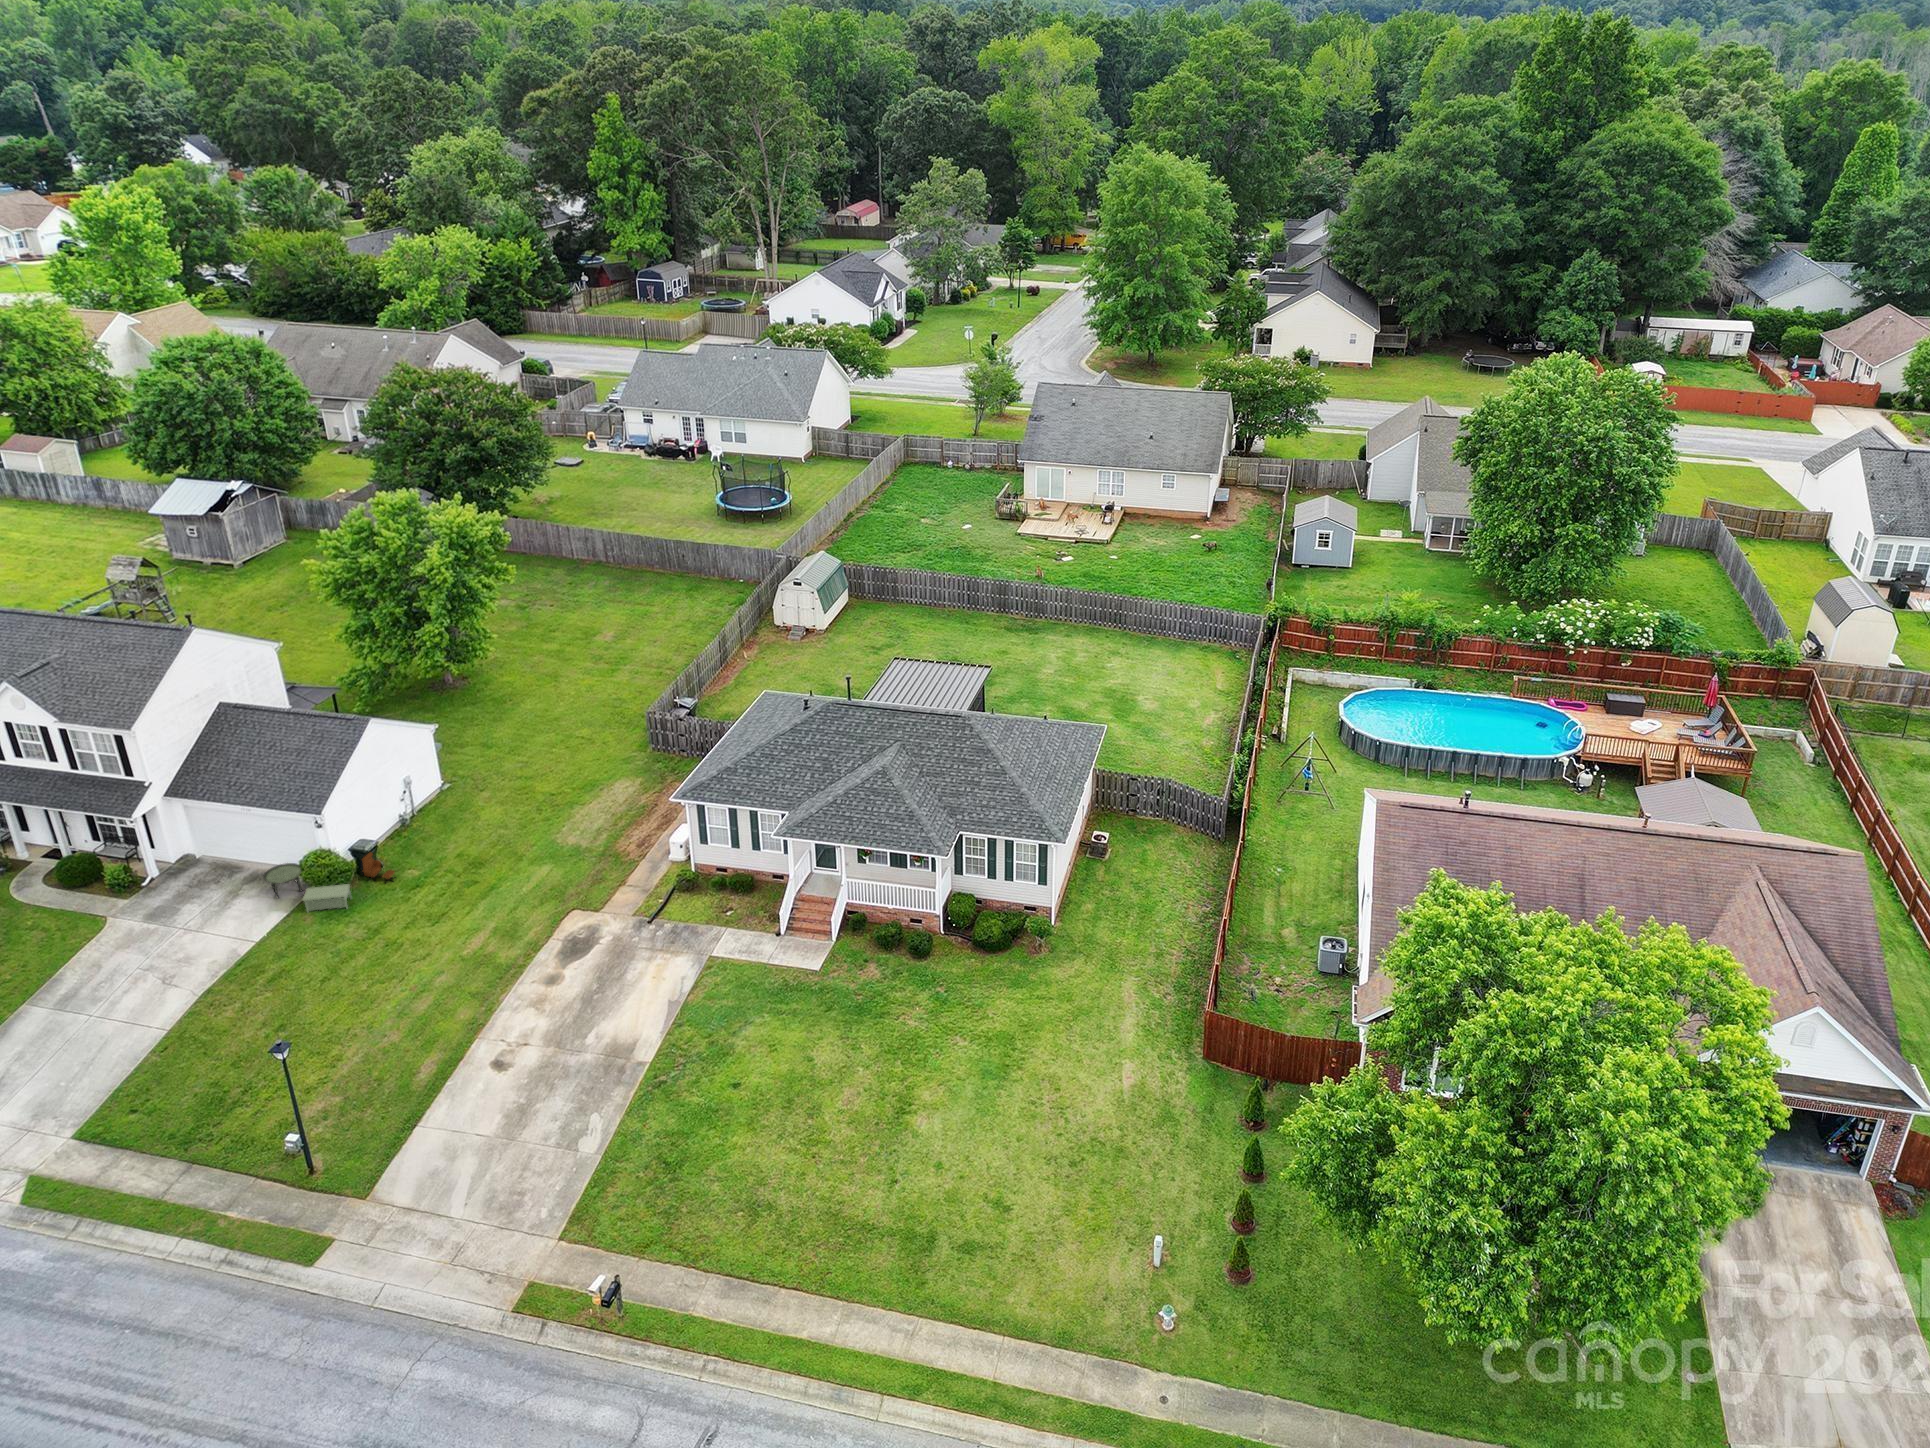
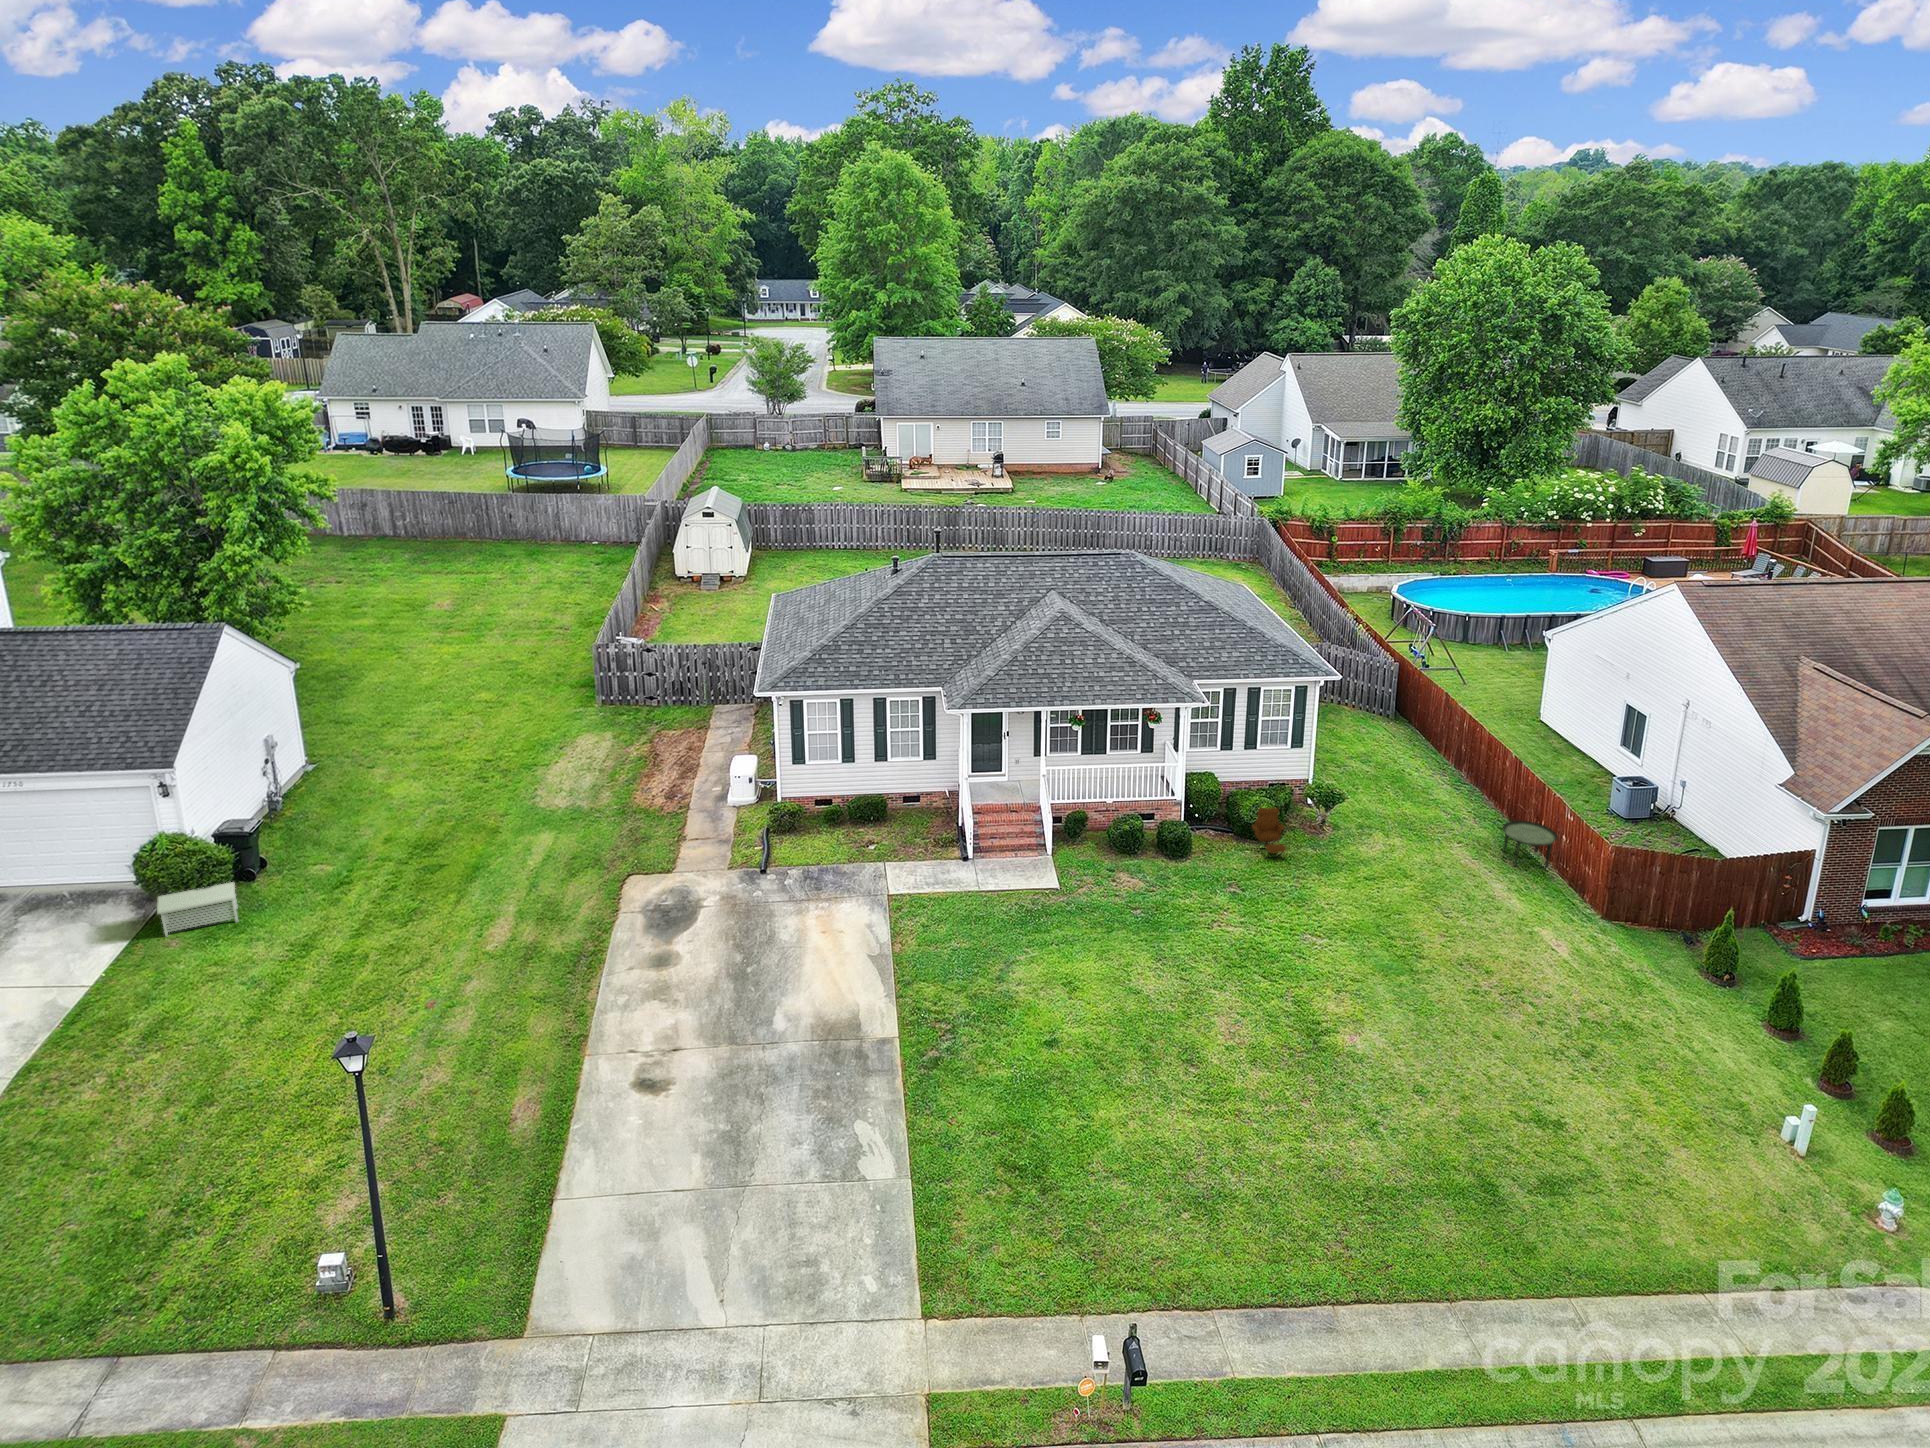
lounge chair: present [362,853,395,881] -> present [1252,807,1286,858]
round table: present [263,863,302,898] -> present [1502,821,1557,868]

